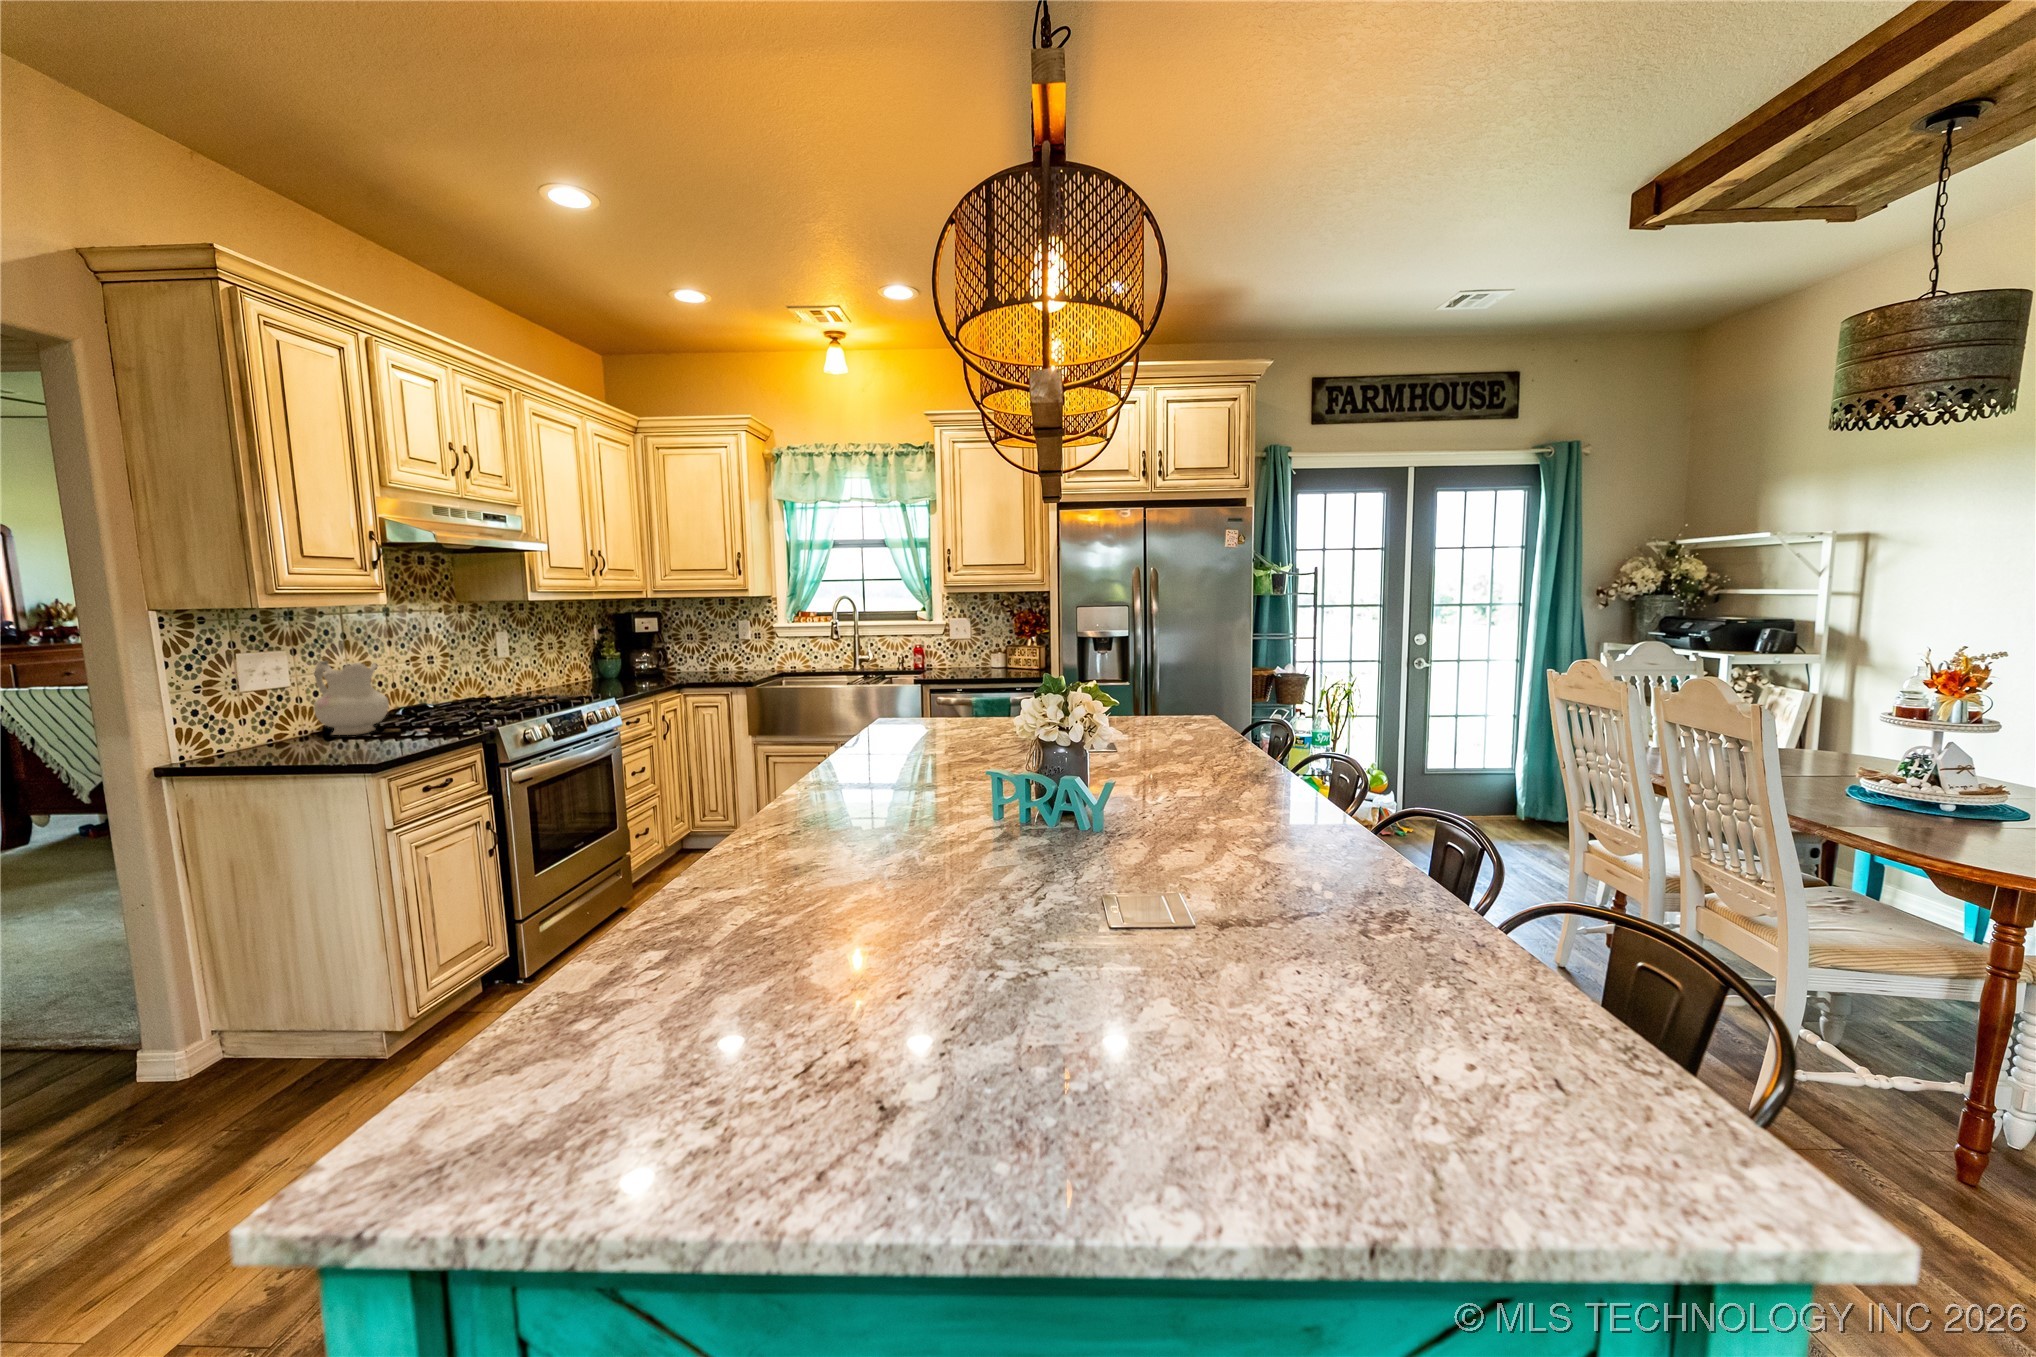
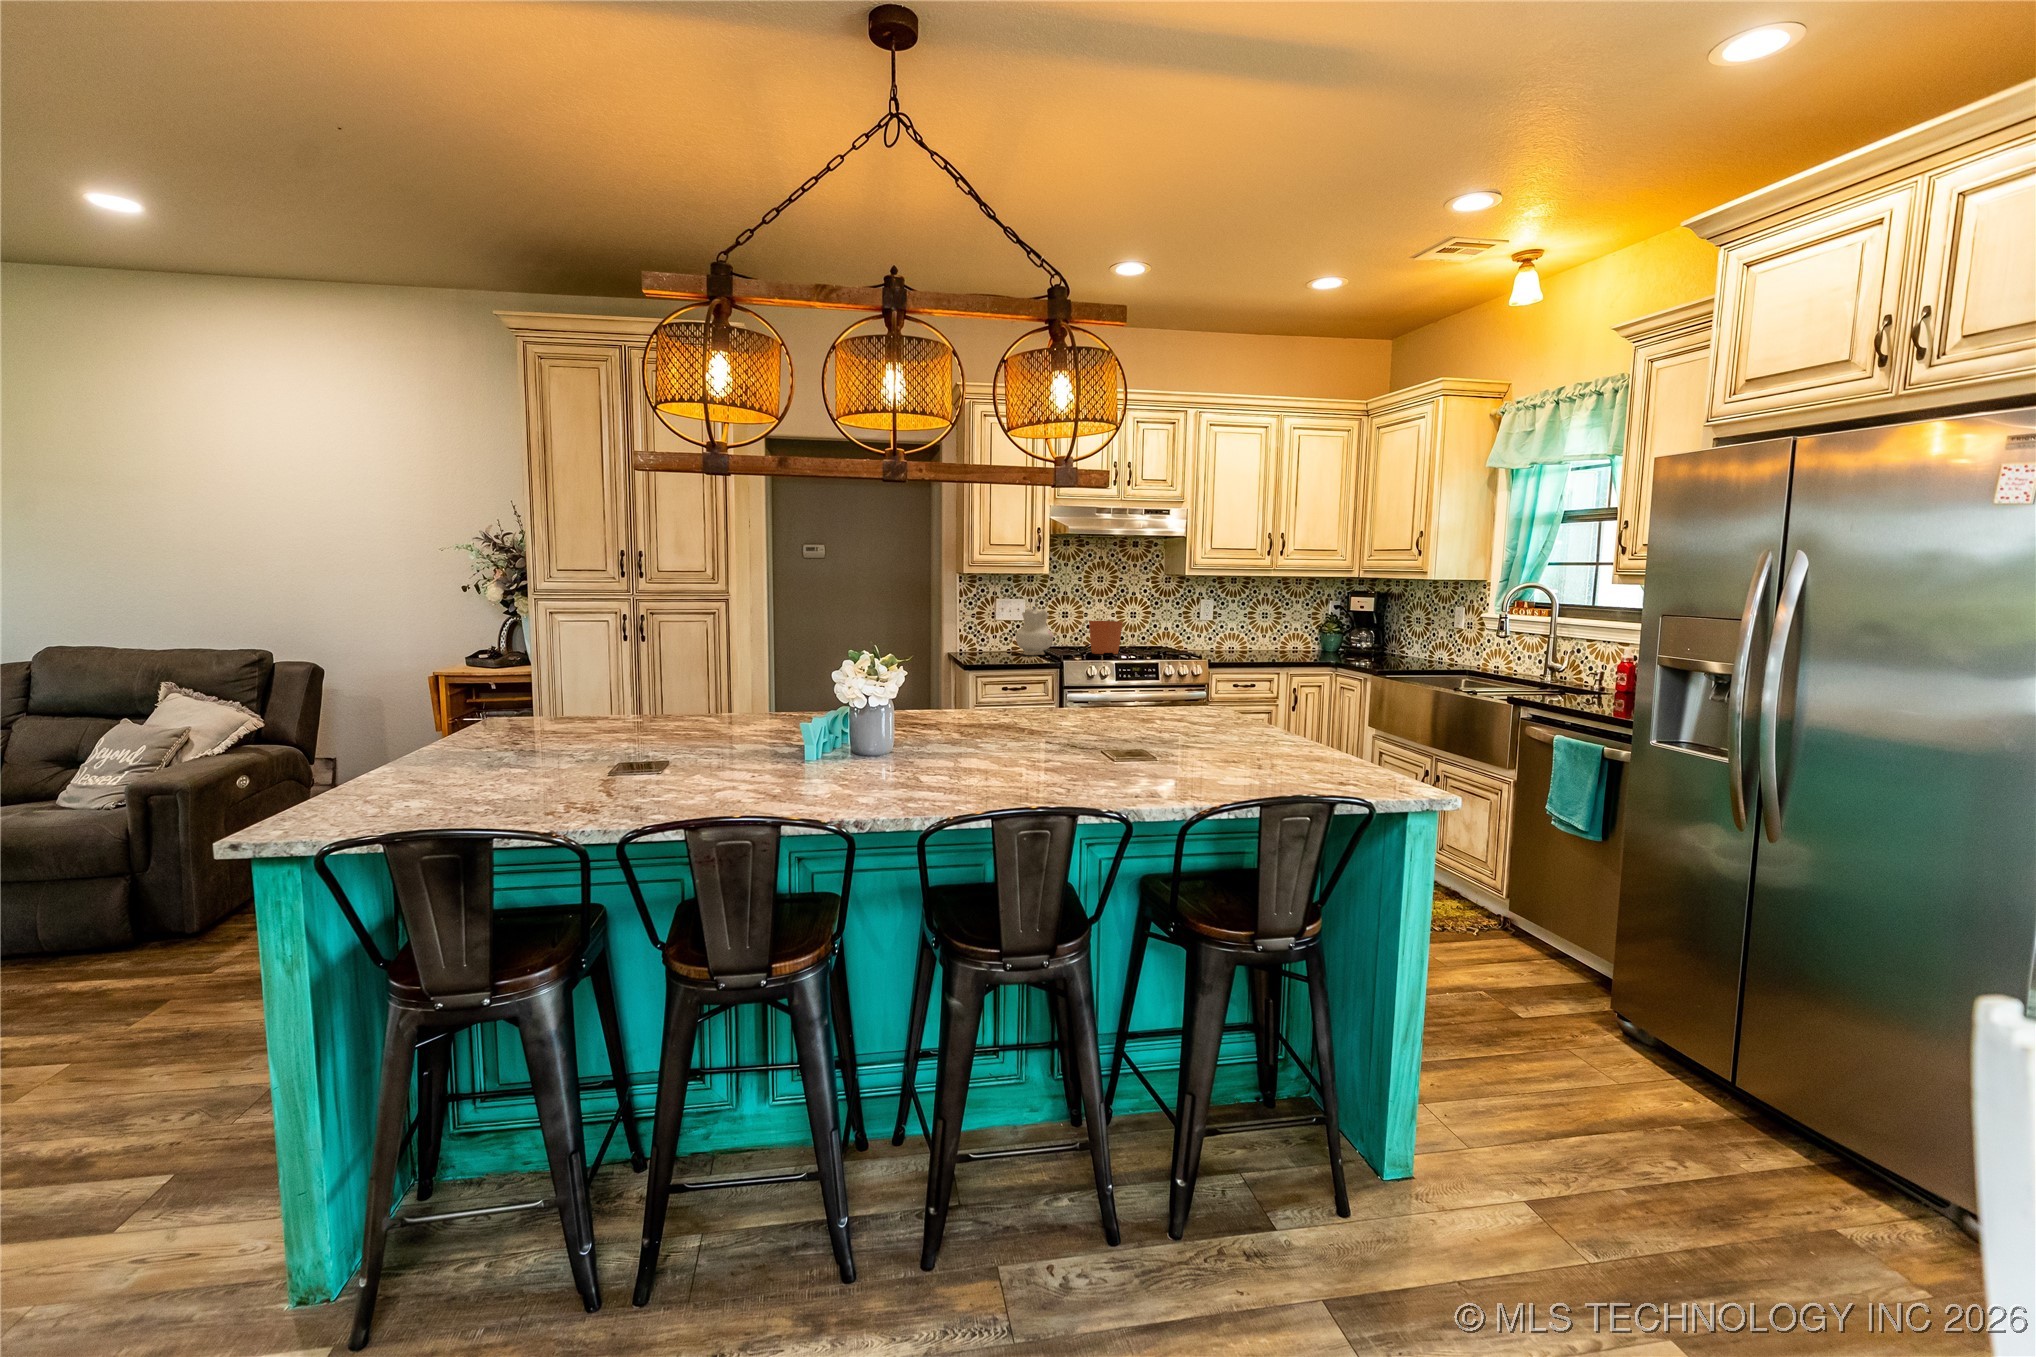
plant pot: none [399,649,457,716] -> present [1089,606,1123,654]

